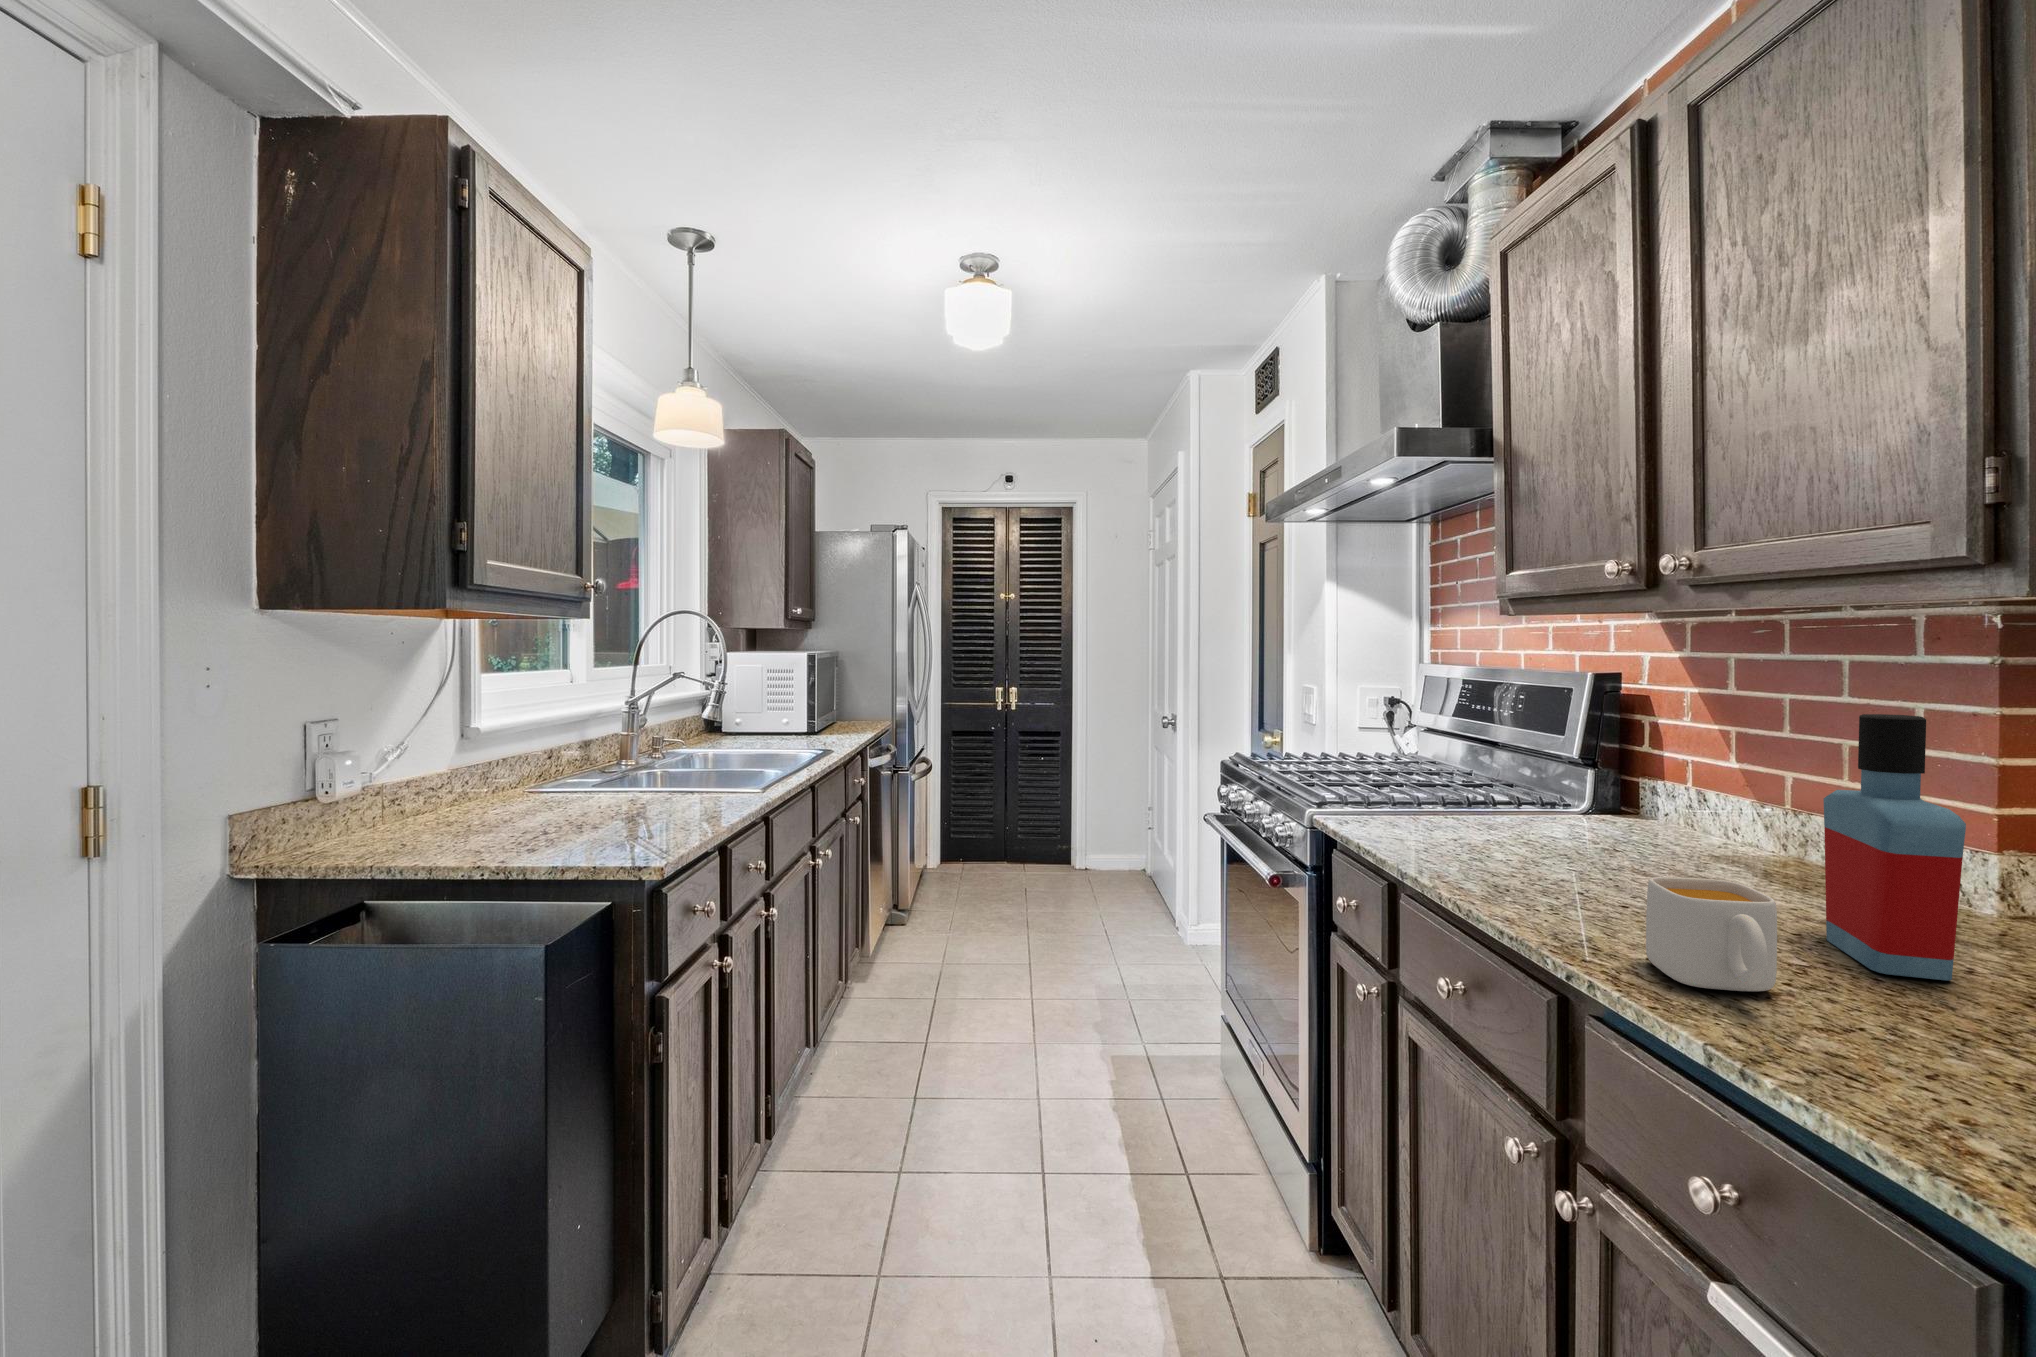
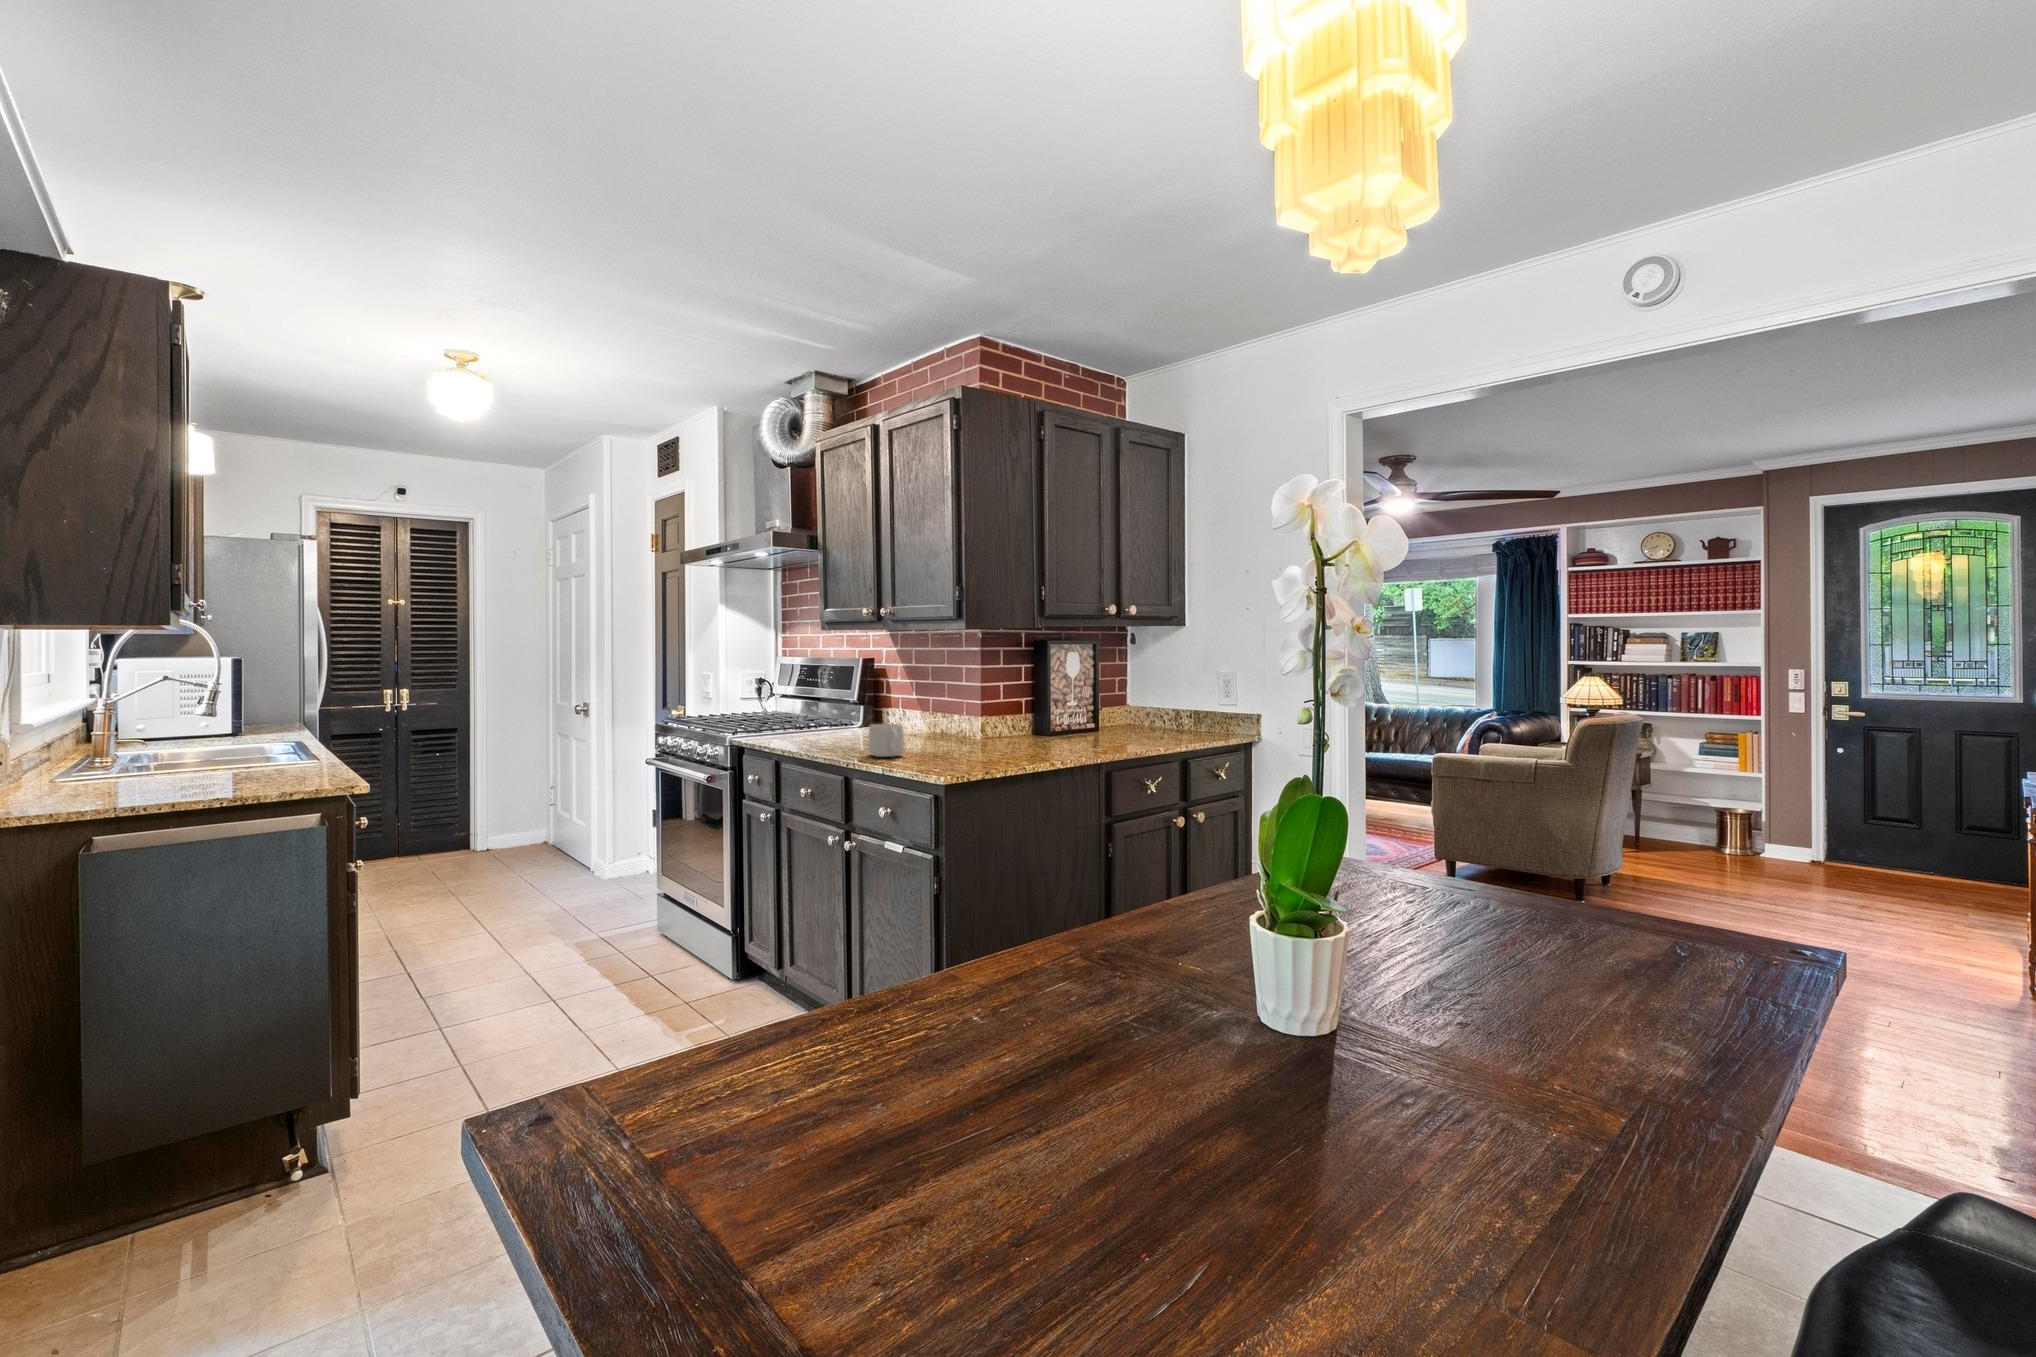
bottle: present [1823,714,1966,981] -> none [925,666,953,750]

